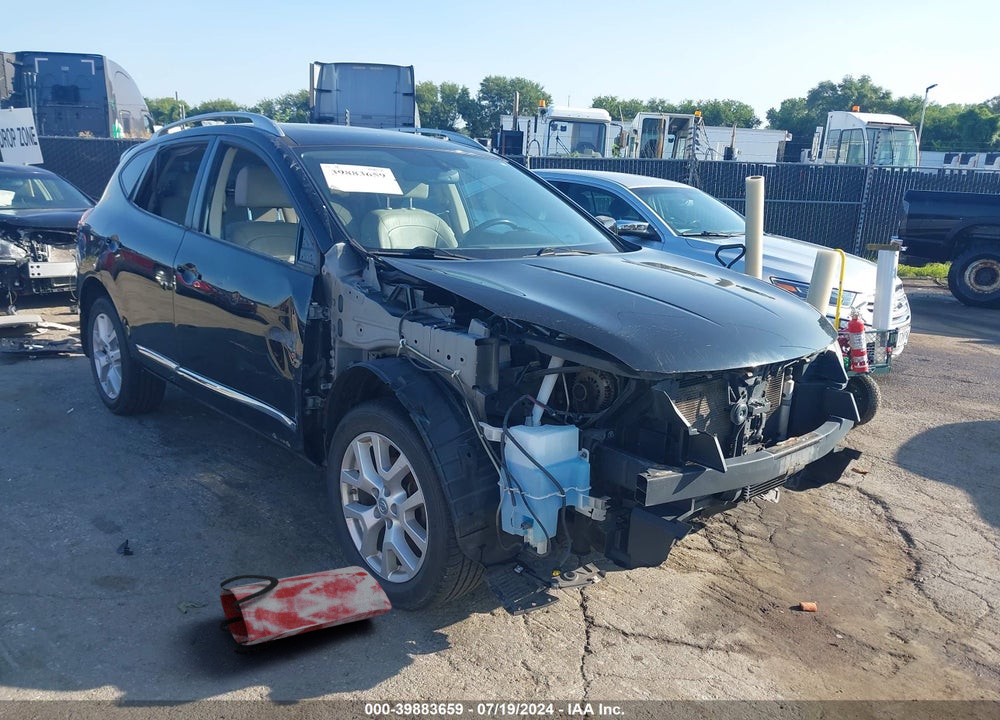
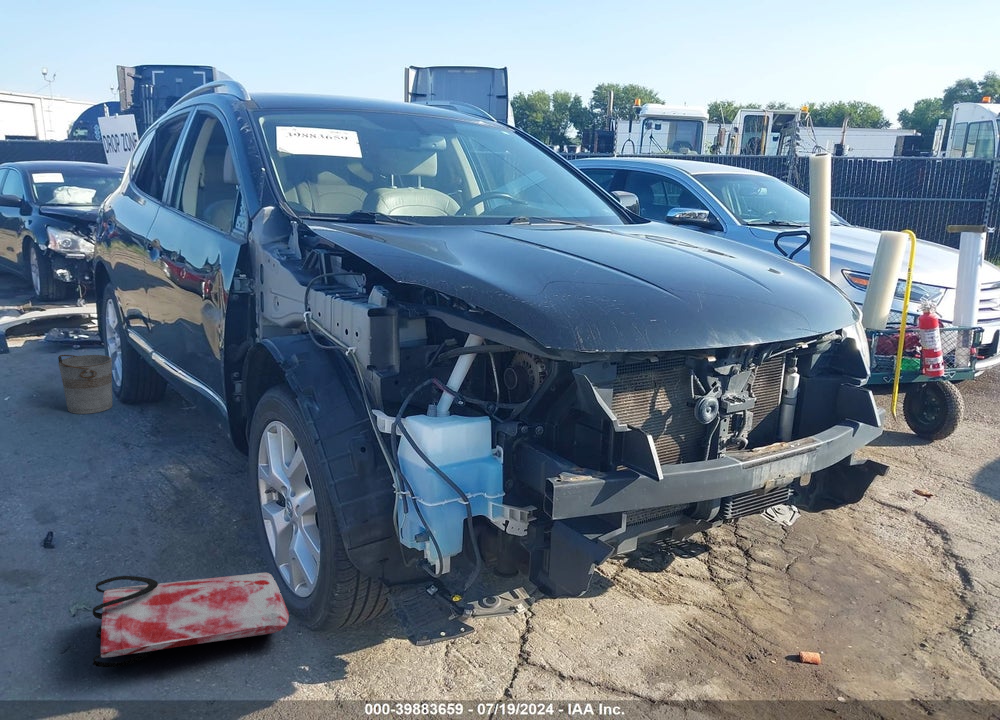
bucket: none [58,371,112,429] -> present [58,355,112,414]

